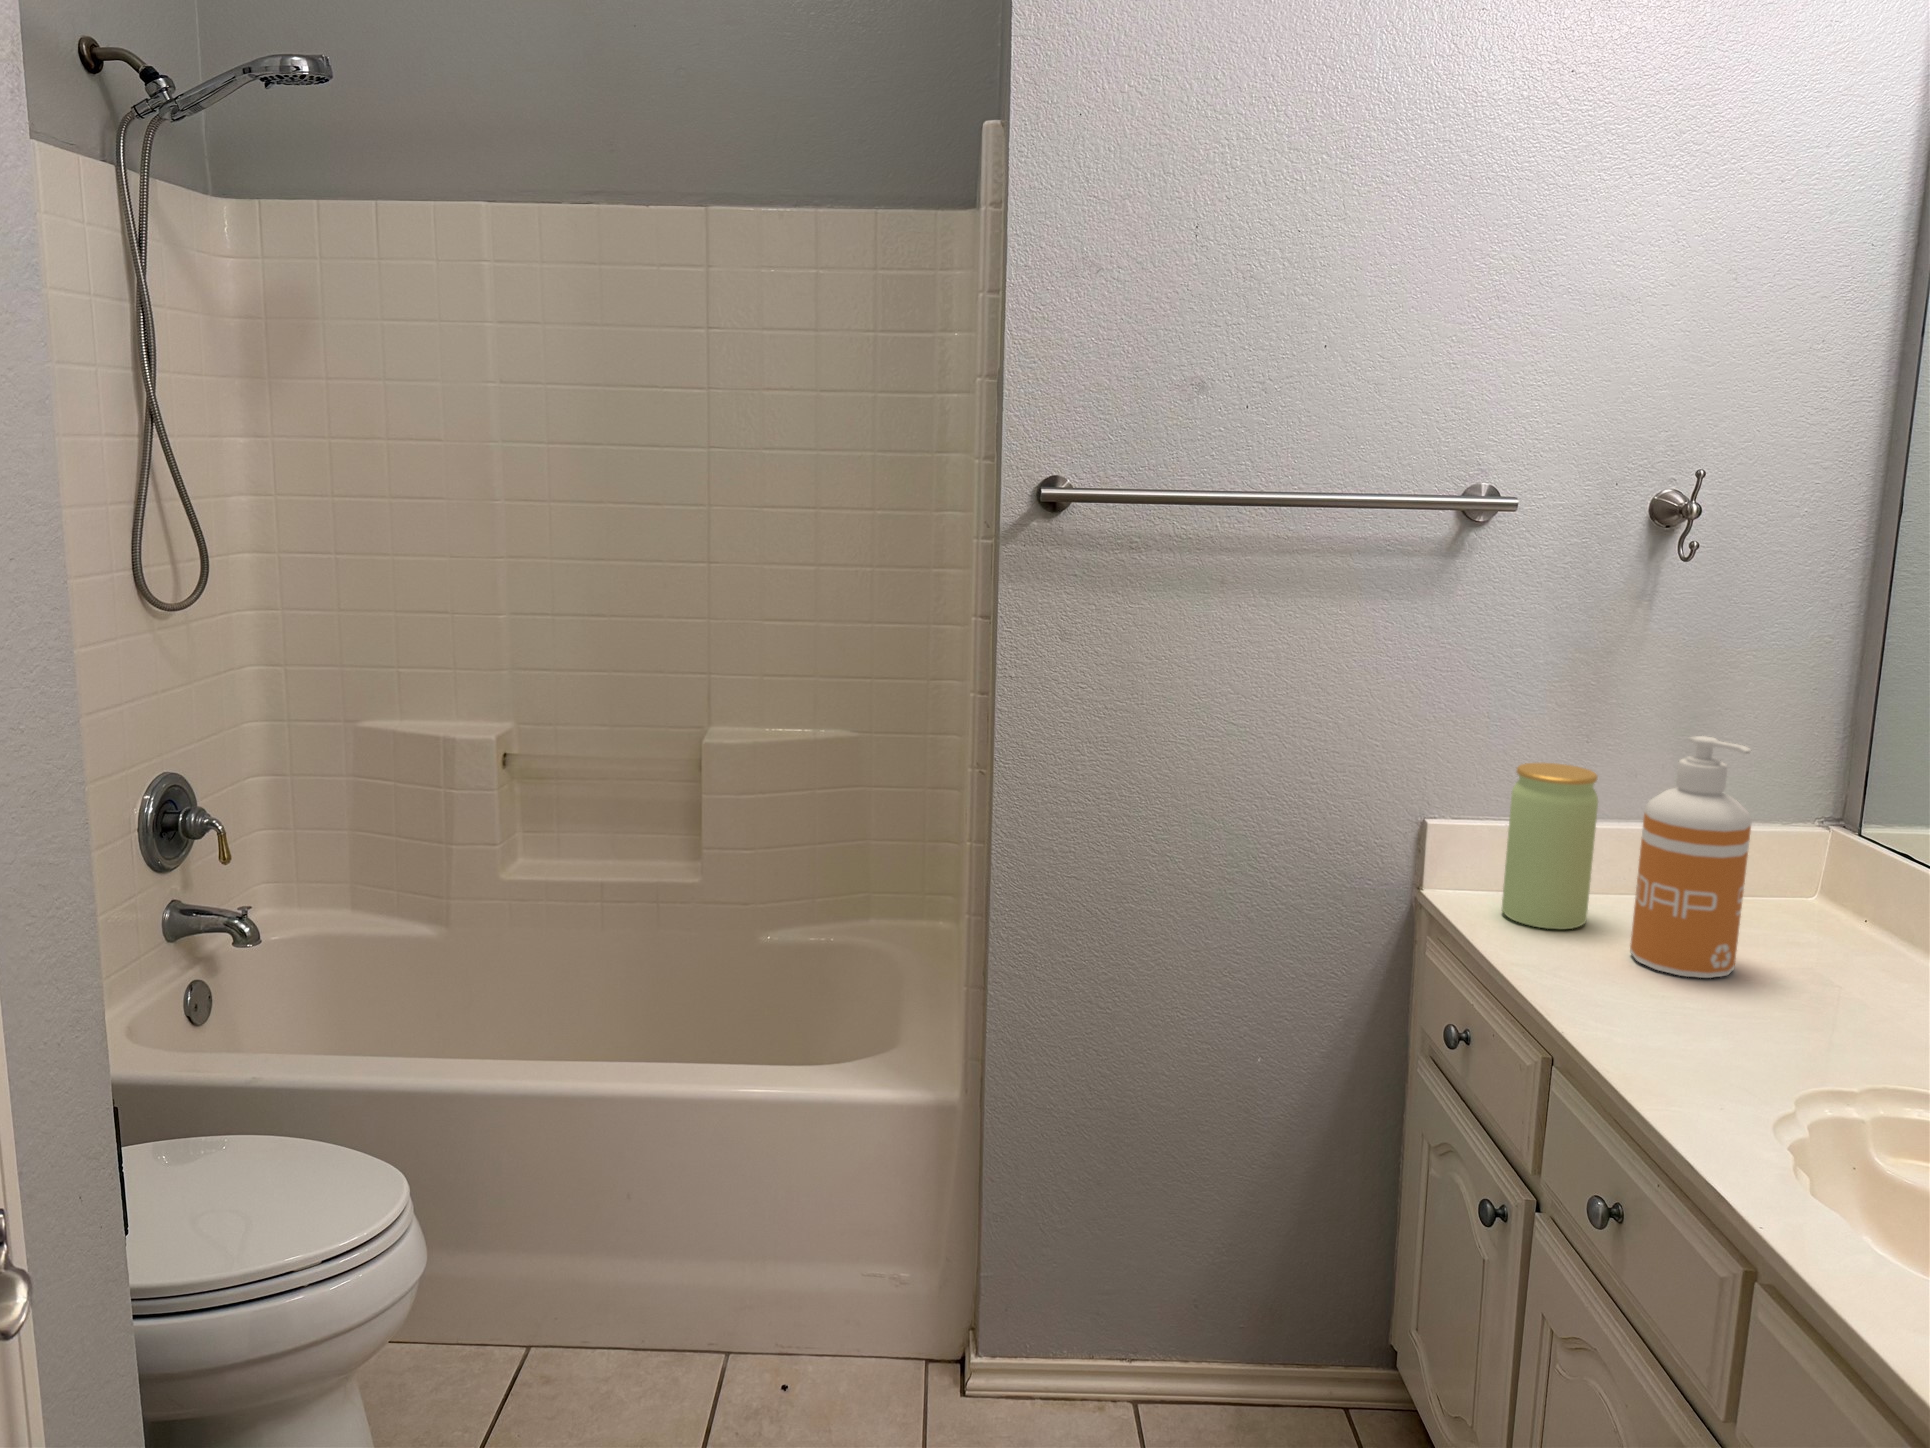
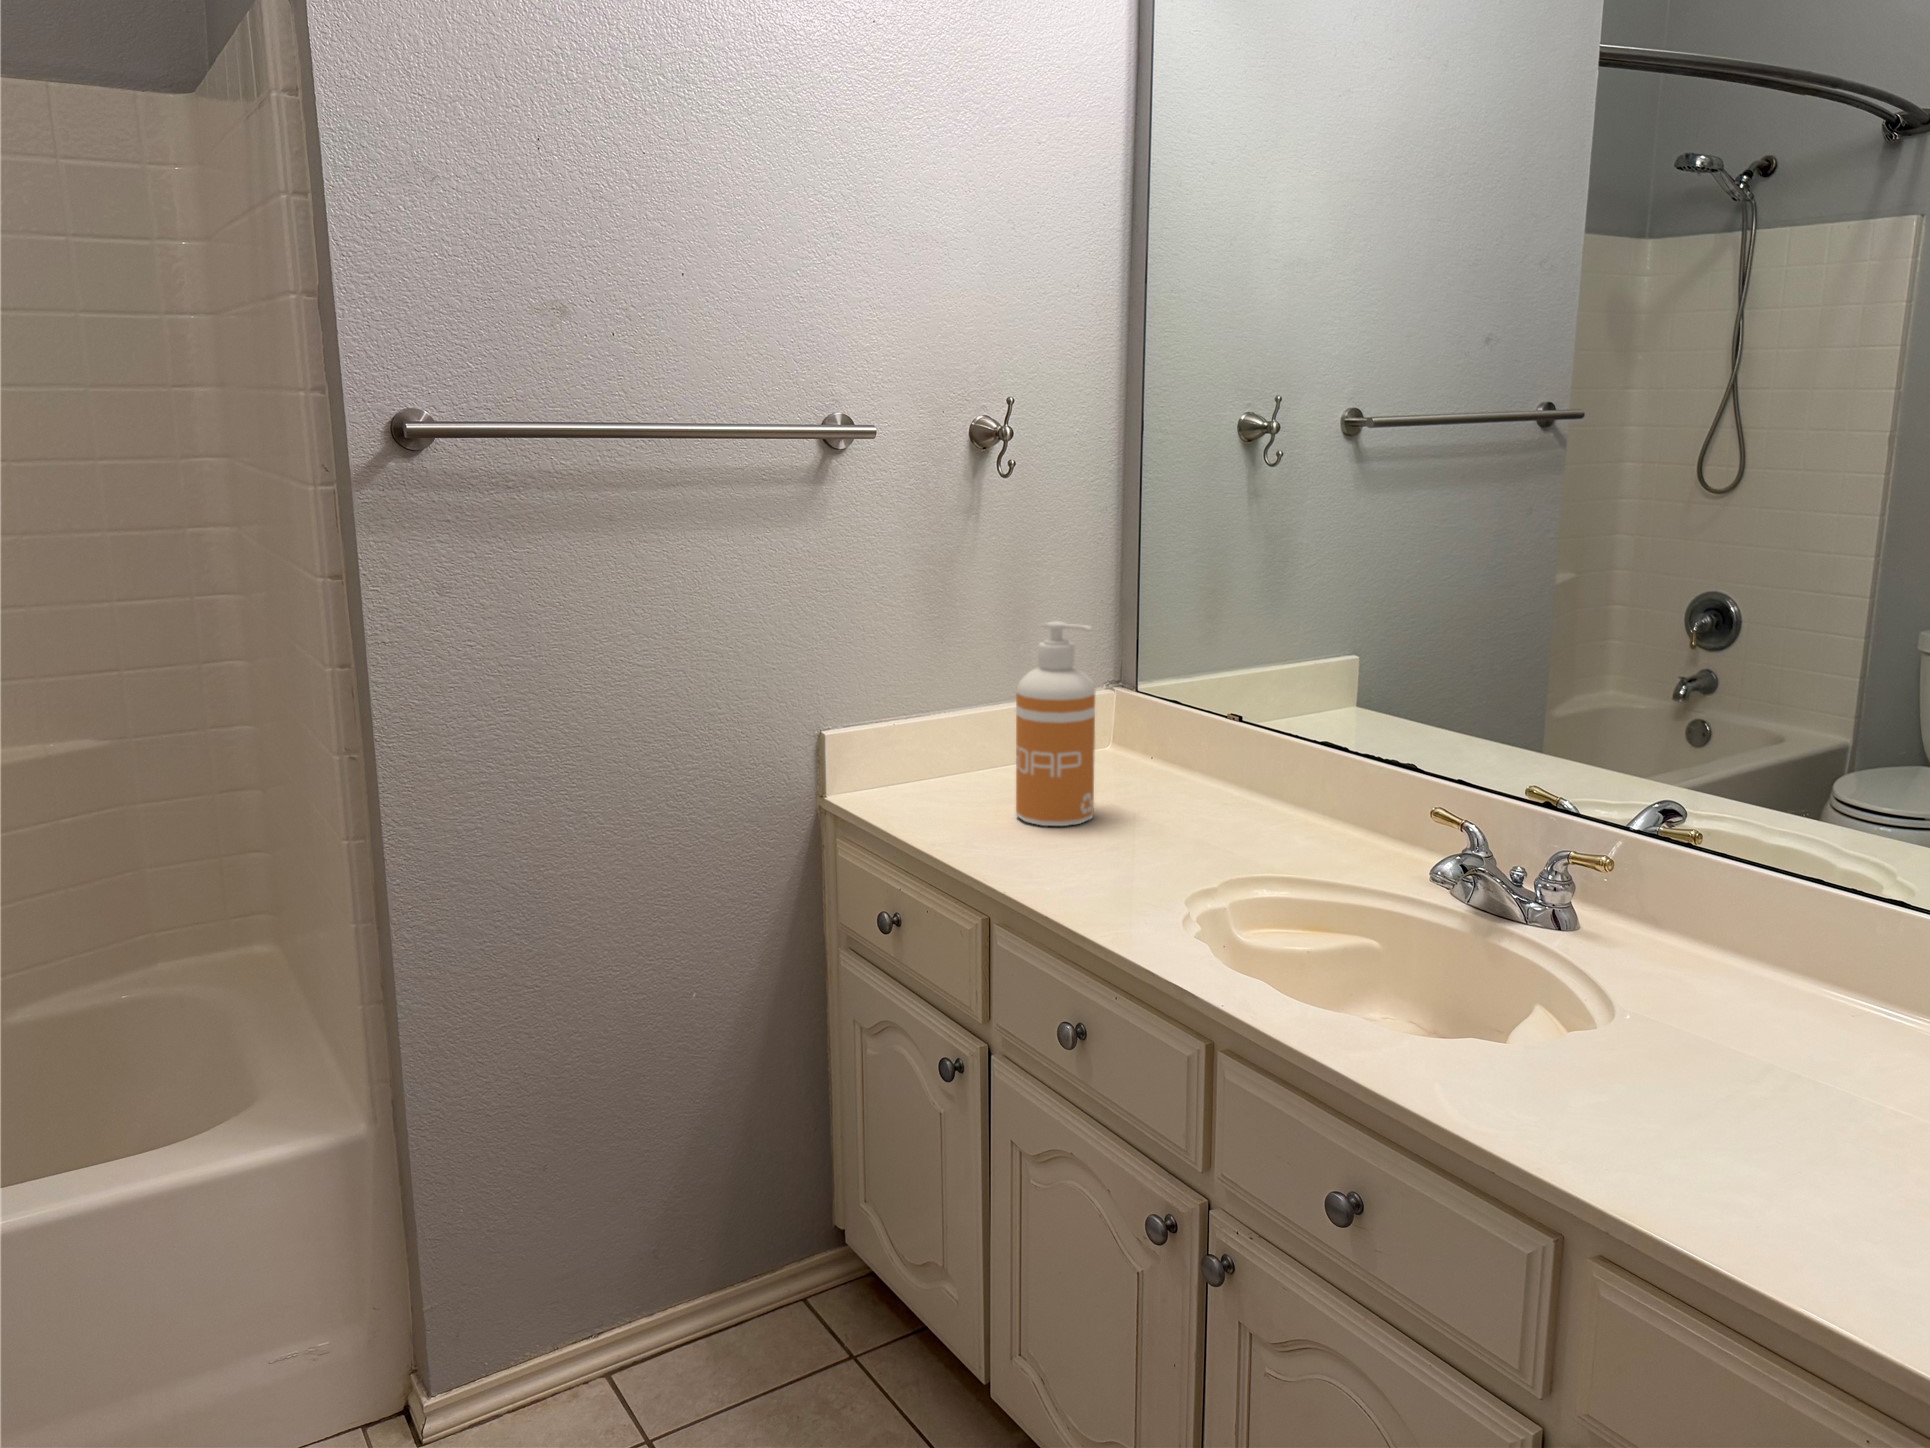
jar: present [1502,763,1598,929] -> none [899,663,971,810]

